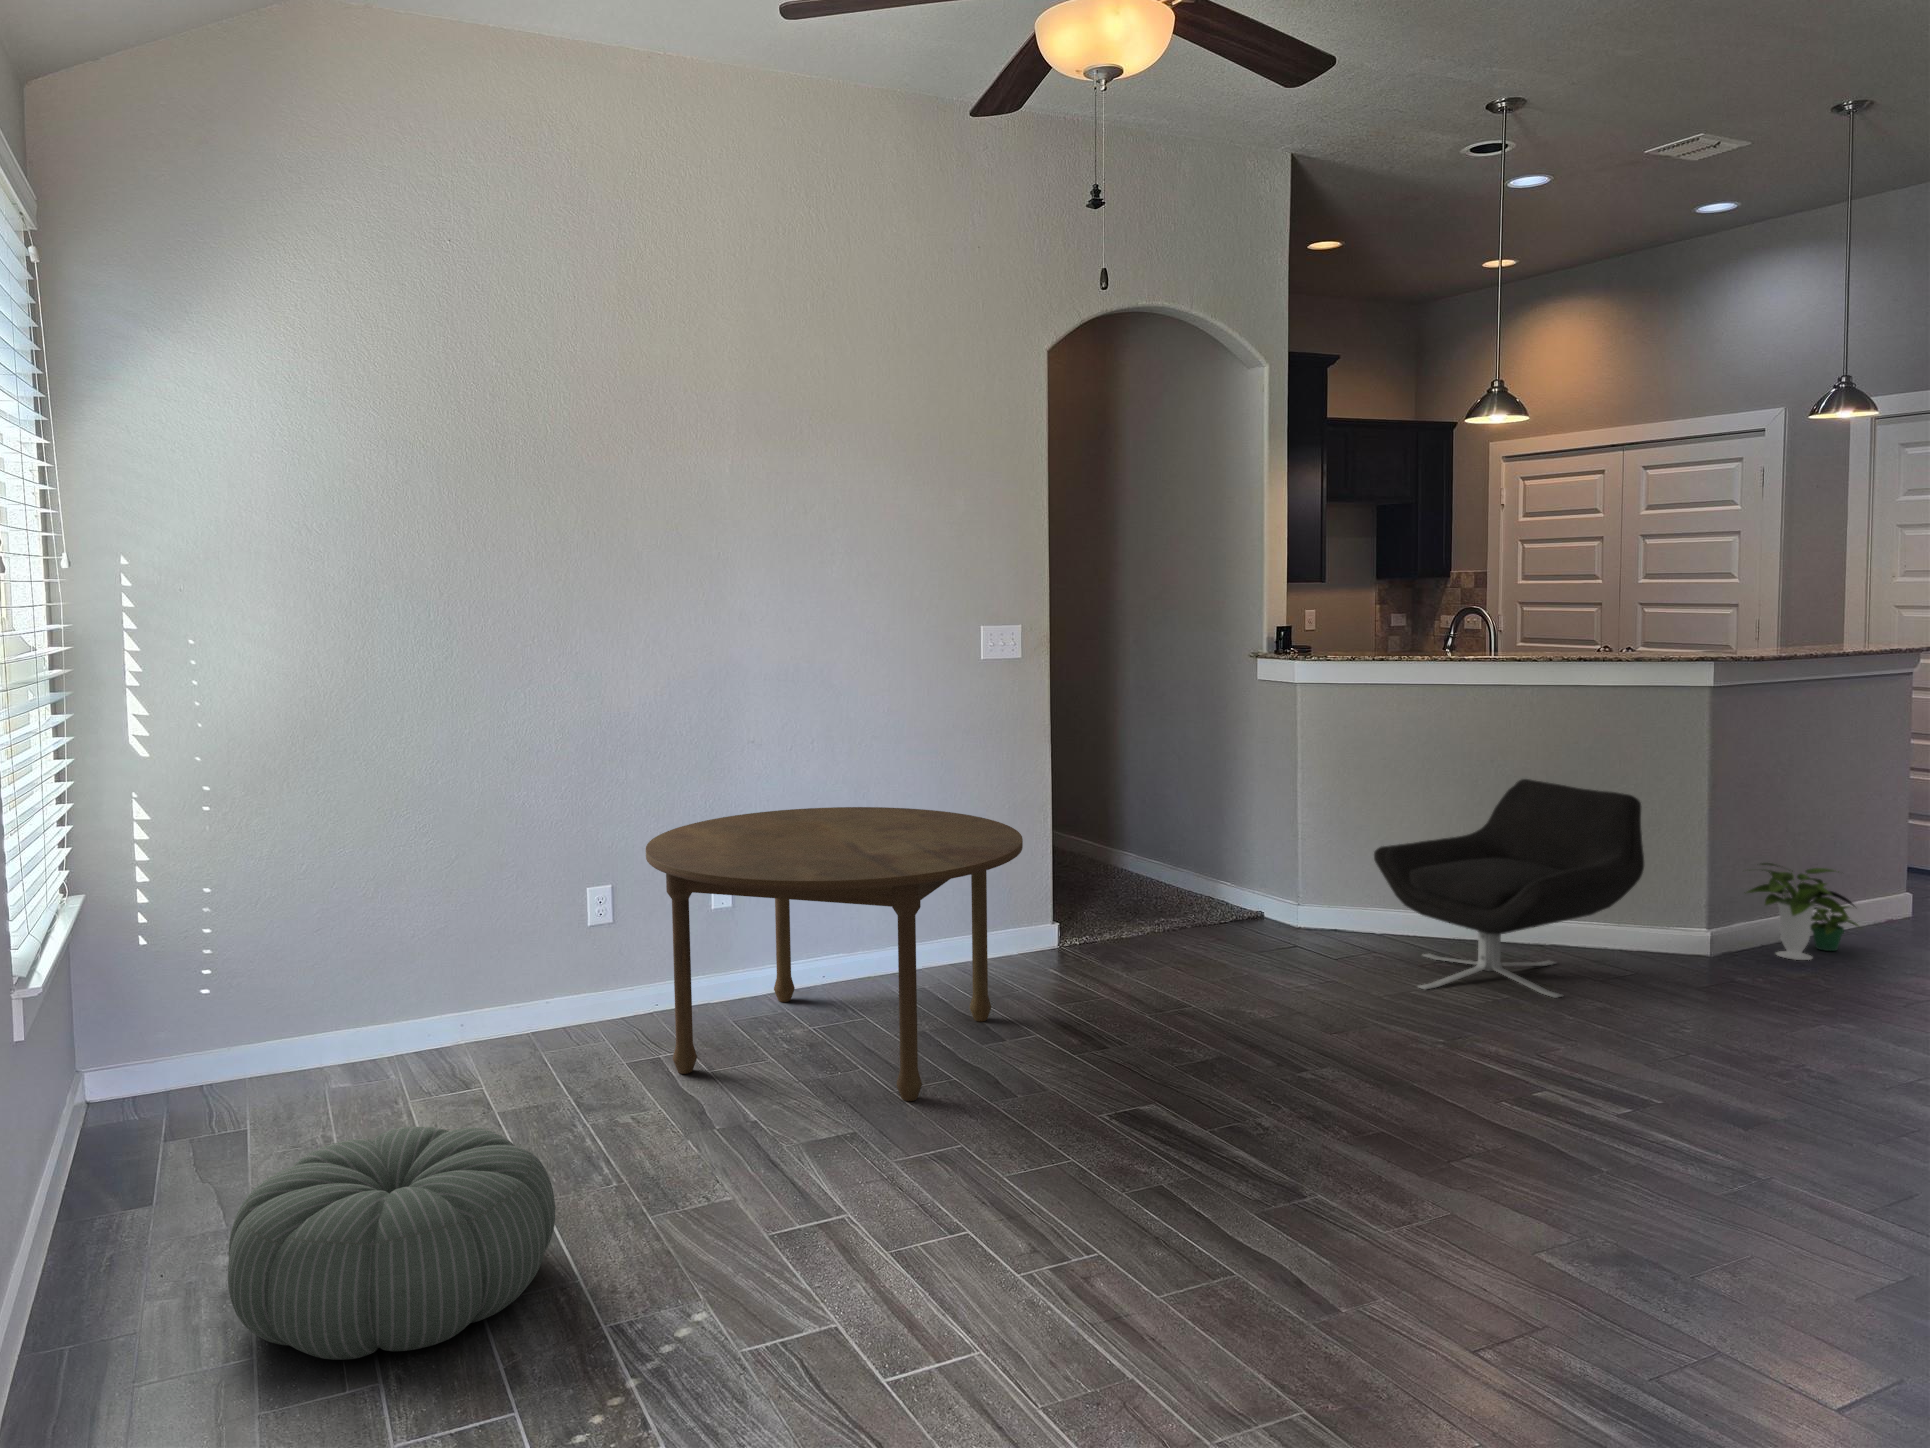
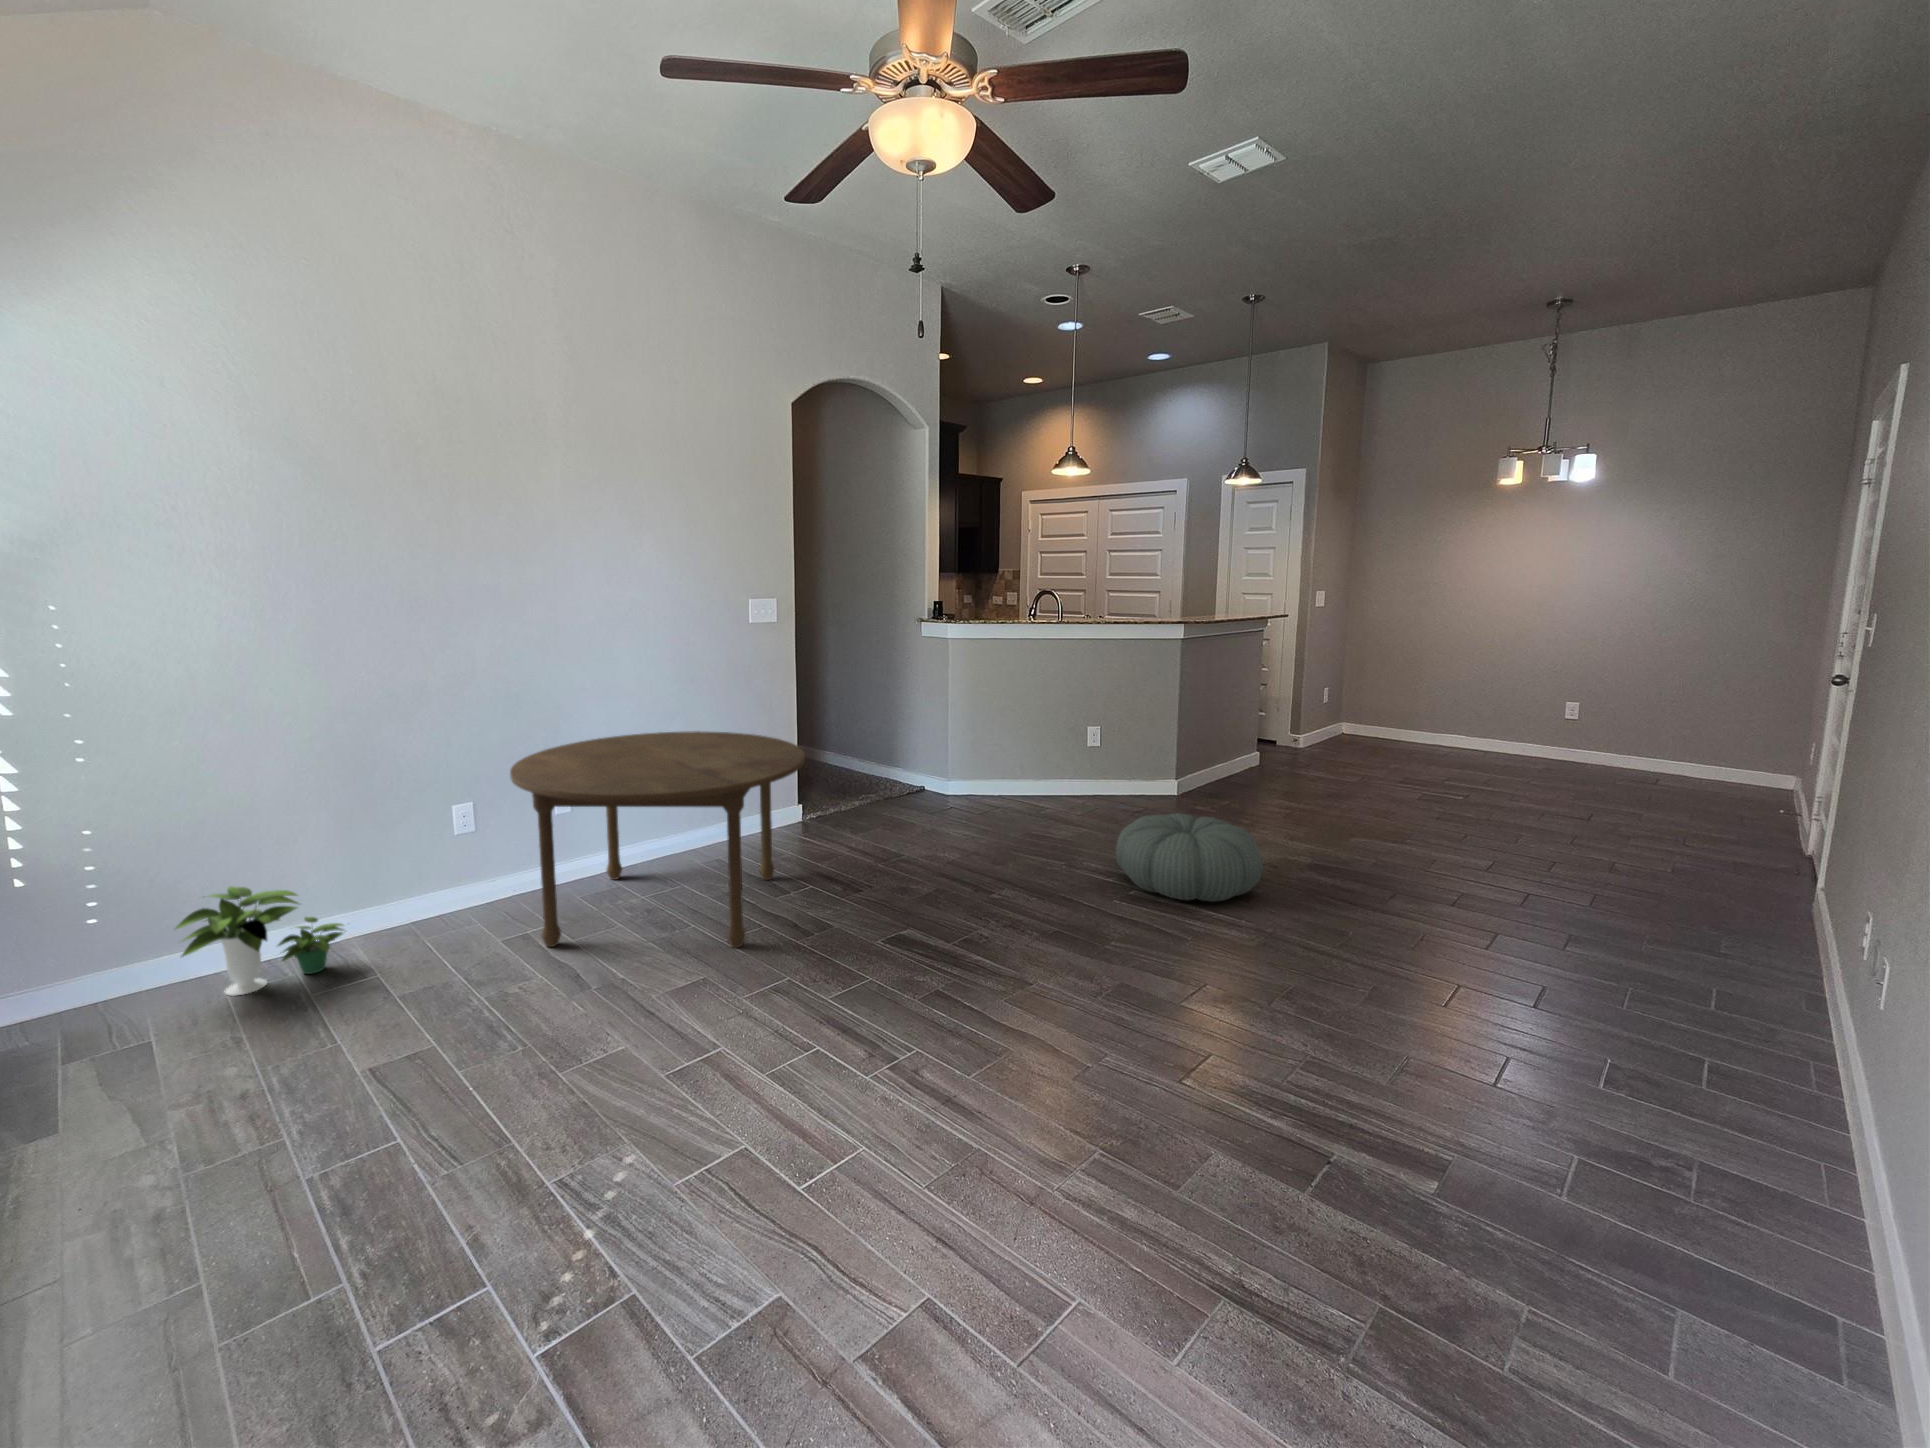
lounge chair: present [1374,779,1644,998] -> none [1002,696,1159,831]
potted plant: present [1747,863,1859,960] -> present [175,886,343,996]
pouf: present [228,1127,555,1360] -> present [1116,813,1263,902]

